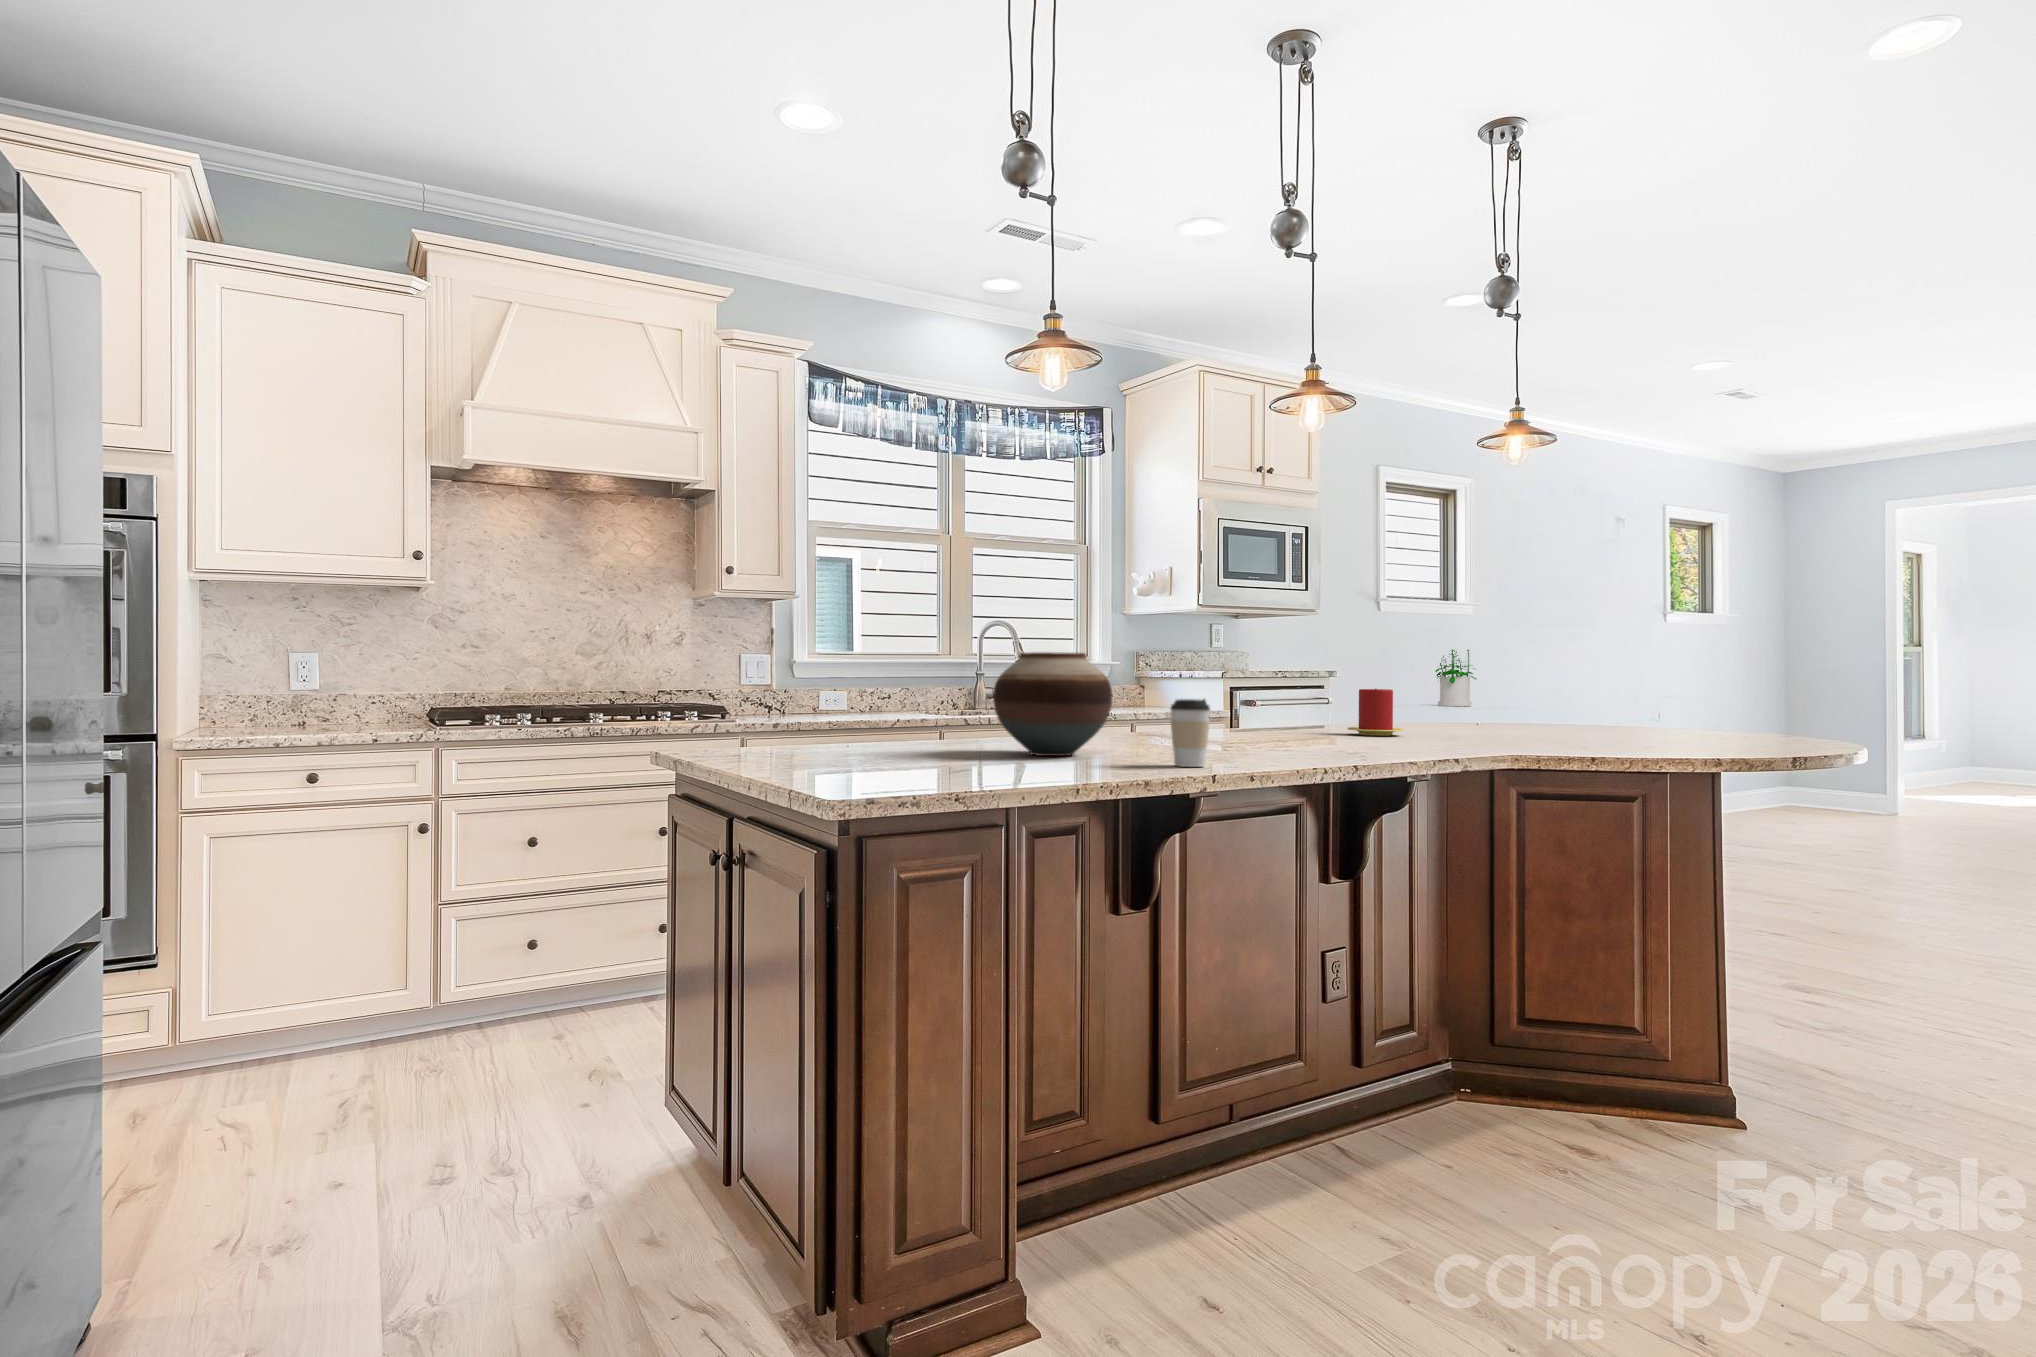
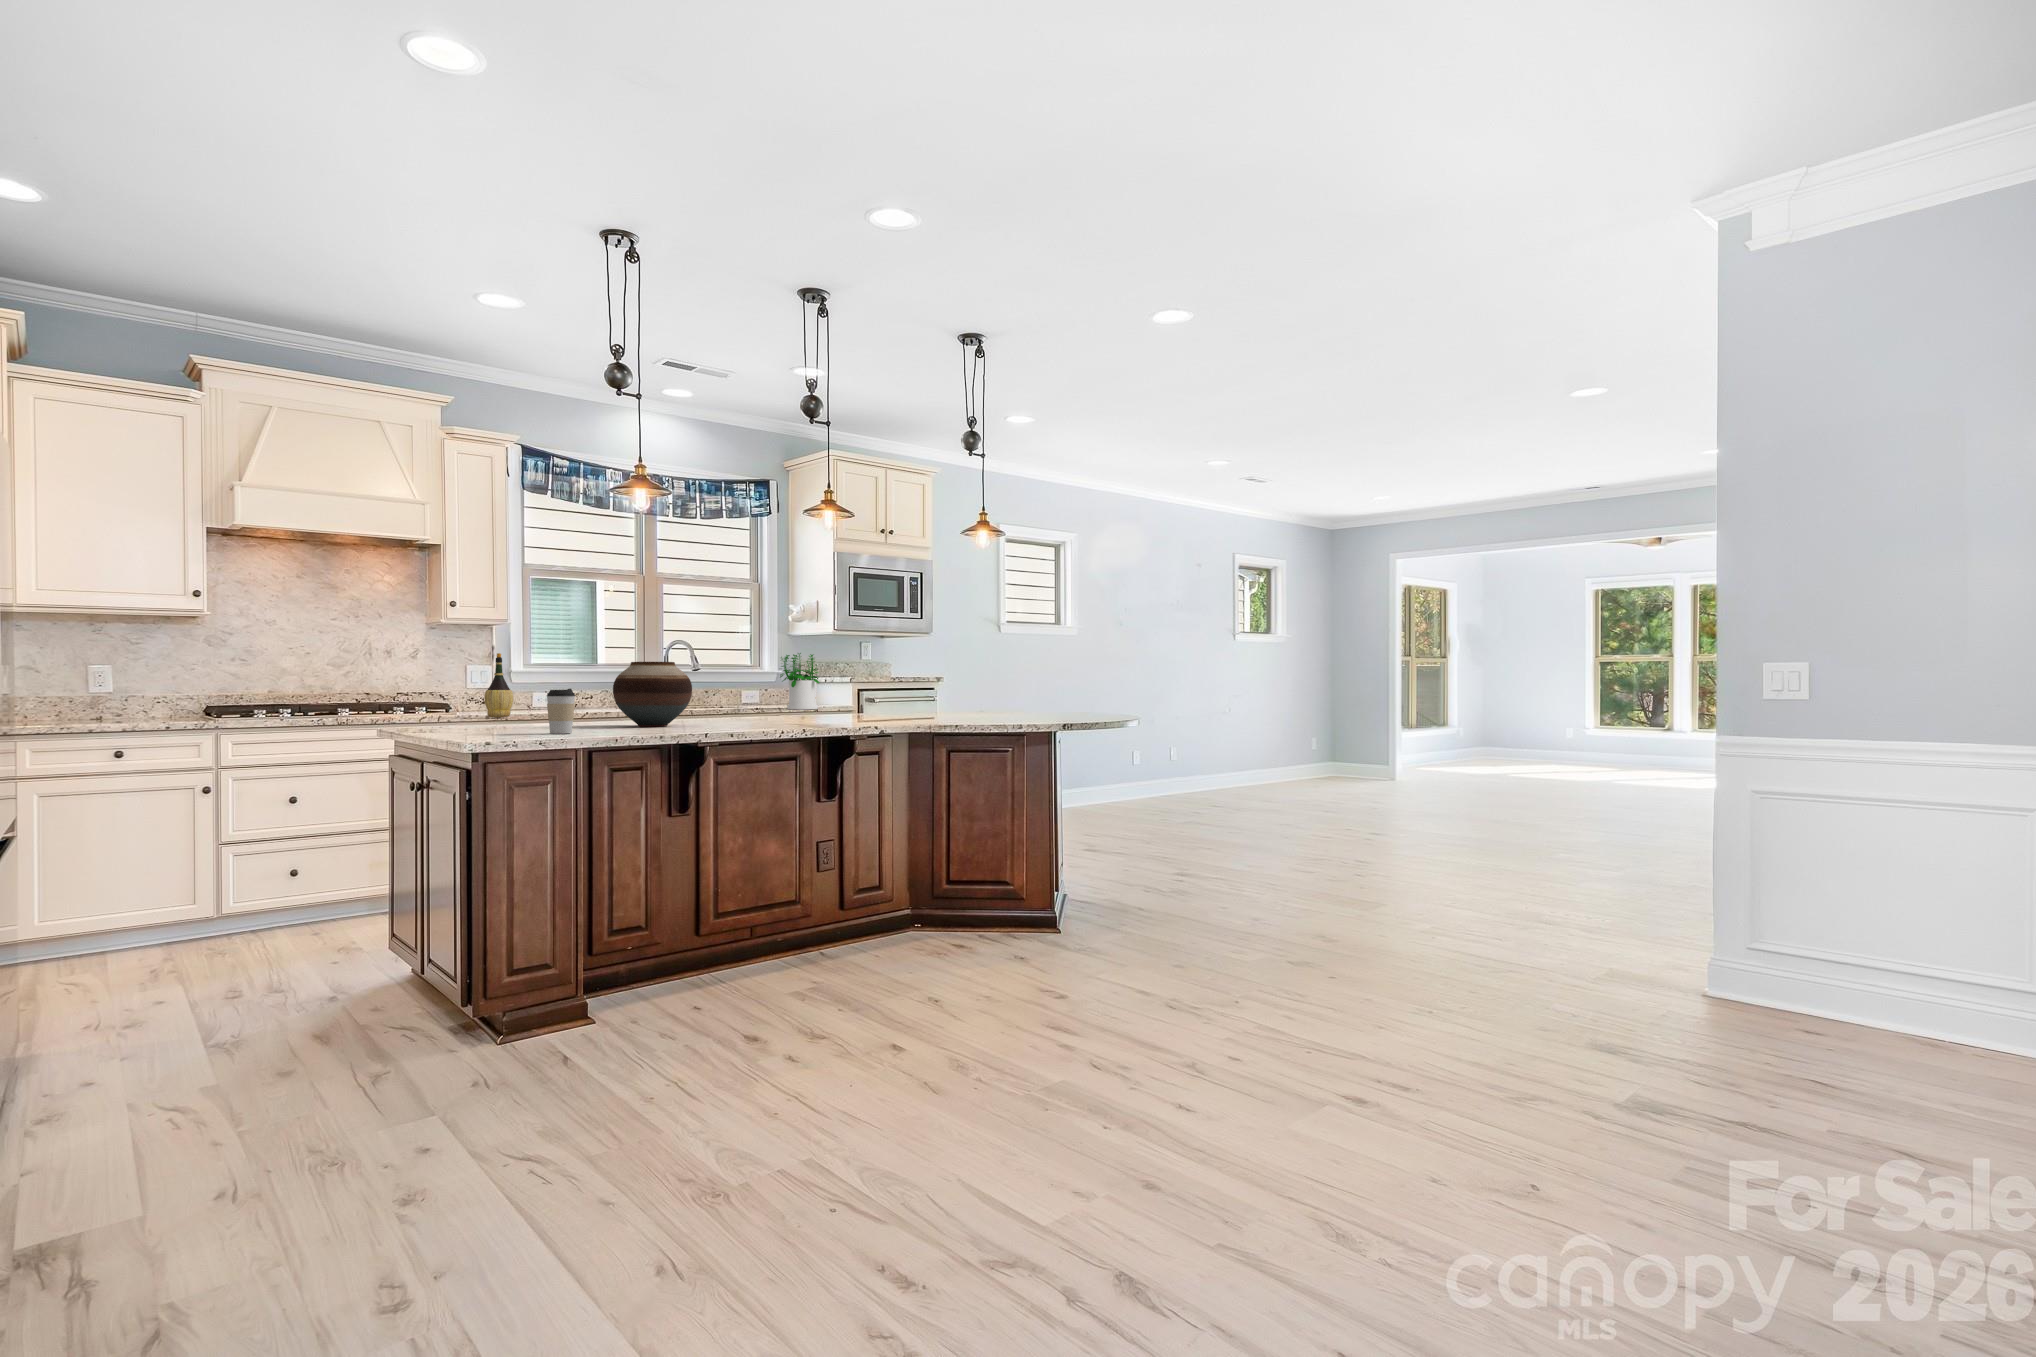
wine bottle: none [774,638,811,728] -> present [484,653,513,718]
potted plant: present [1435,649,1476,706] -> present [780,653,819,709]
candle: present [1347,689,1404,736] -> none [899,687,935,717]
coffee cup: present [1170,699,1210,767] -> present [547,689,575,734]

